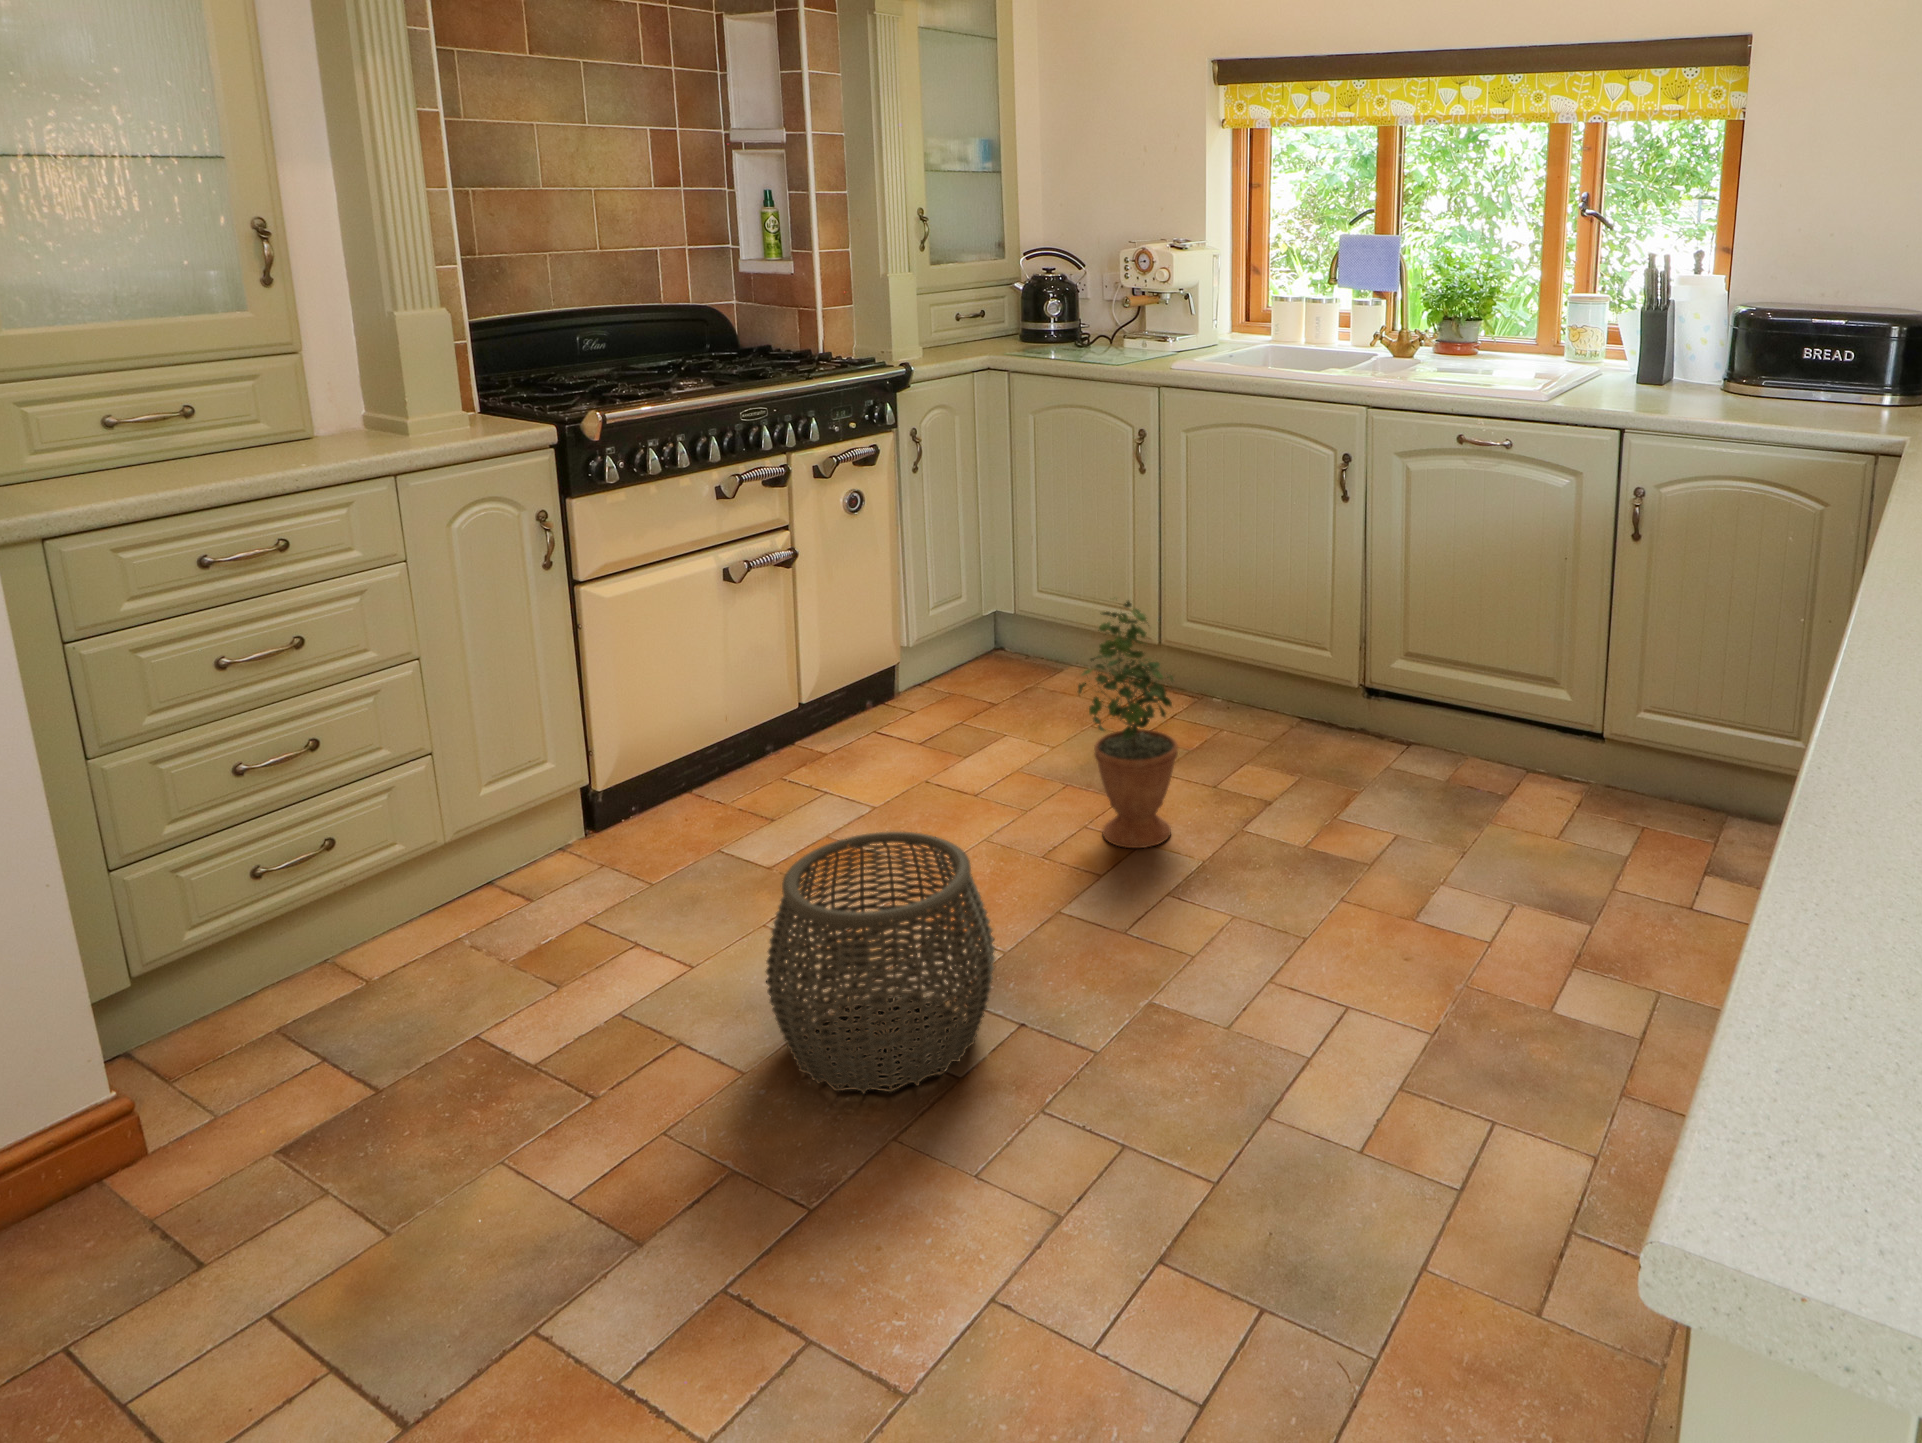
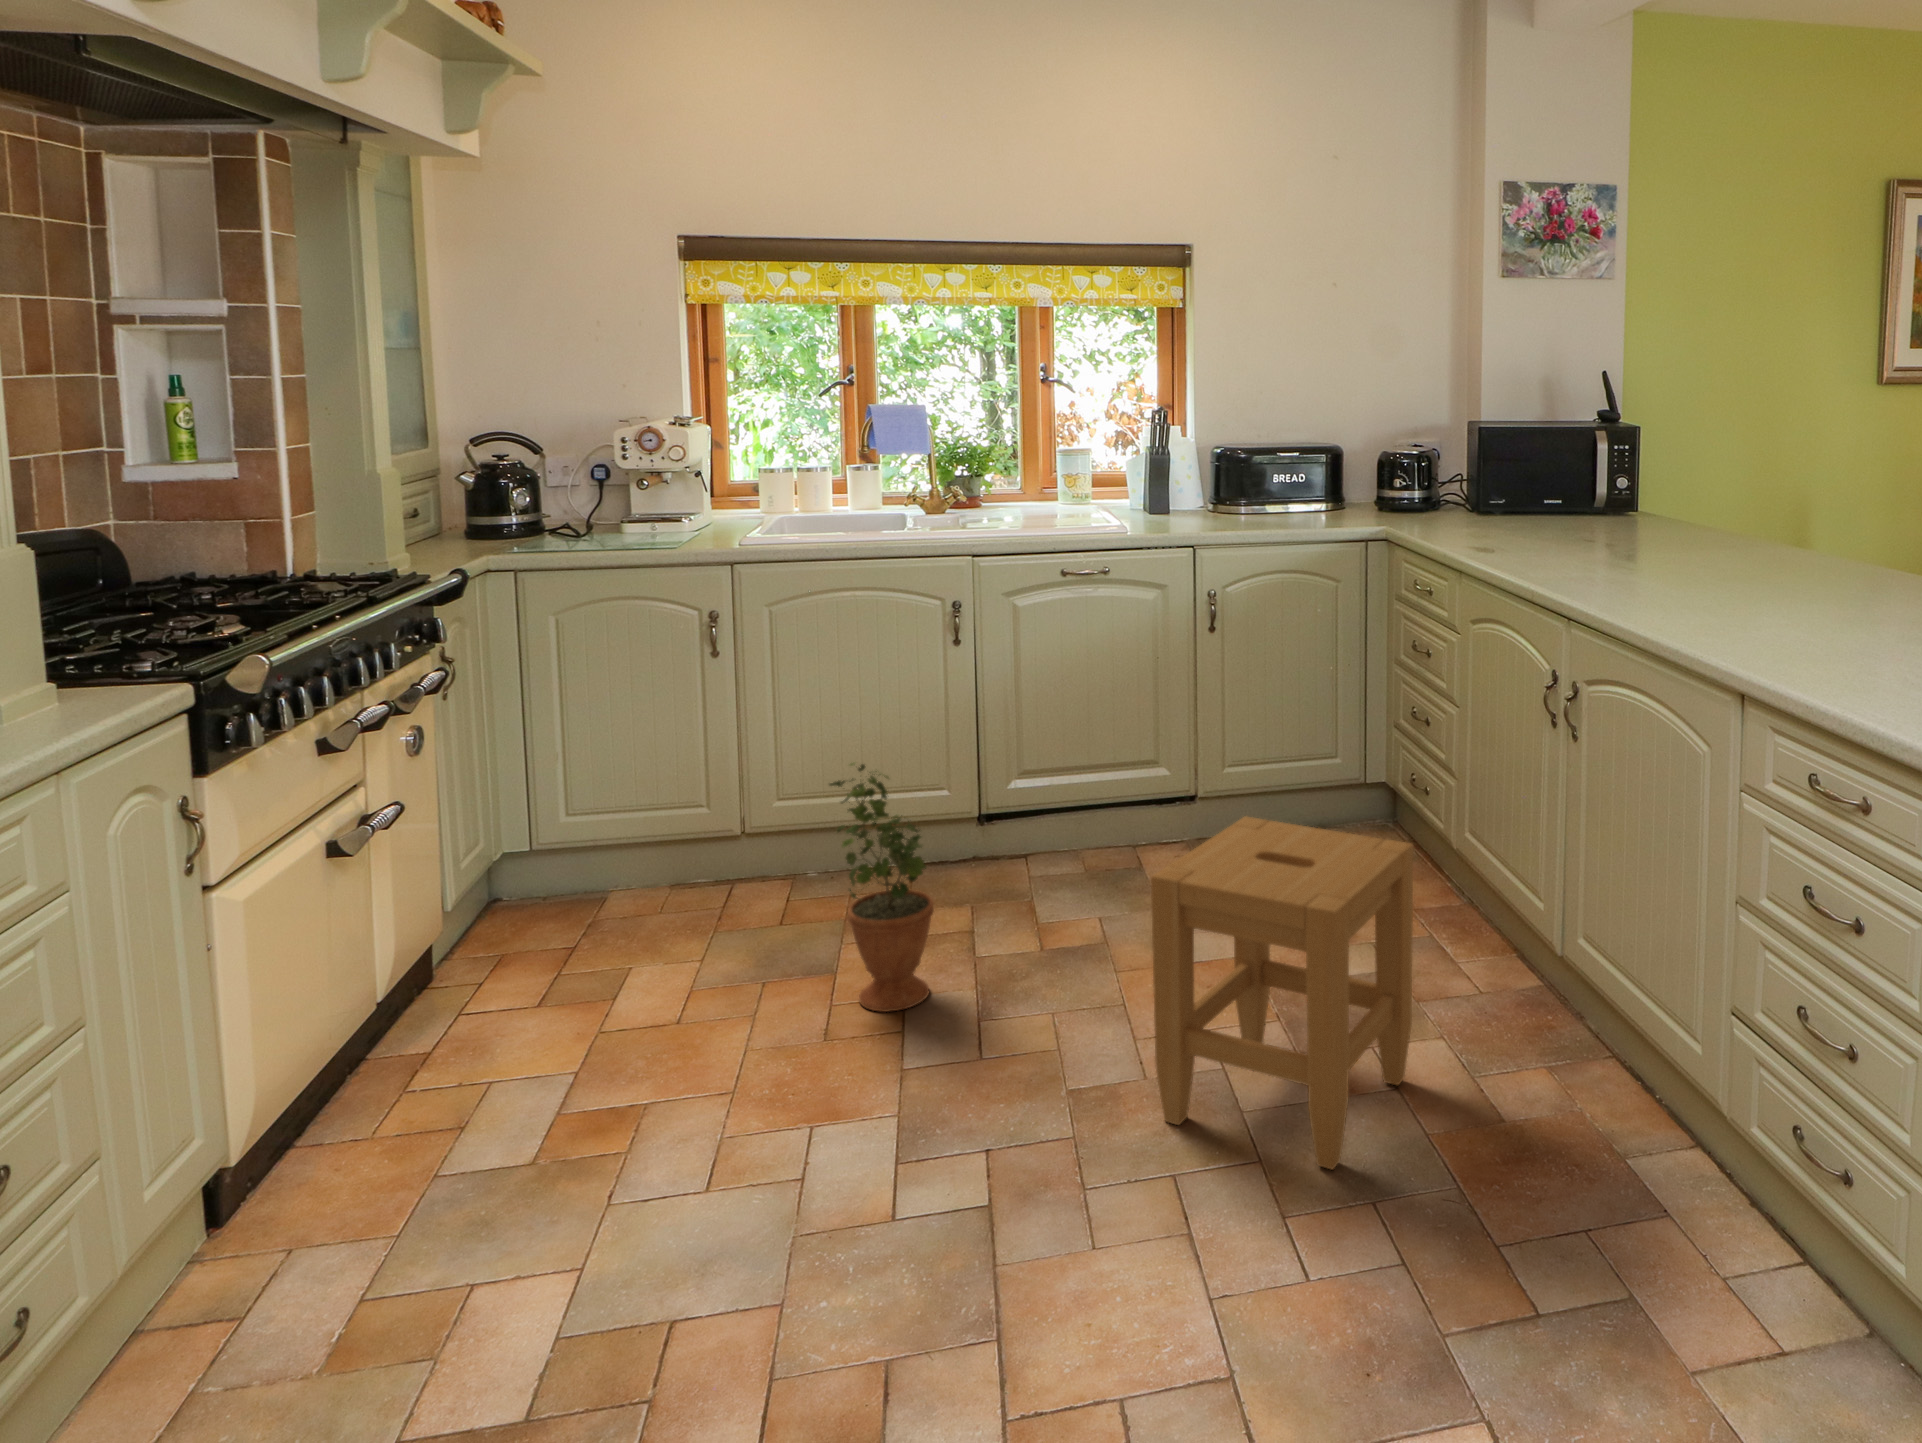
stool: none [1177,757,1499,1187] -> present [1151,817,1413,1169]
woven basket: present [765,832,995,1094] -> none [789,1007,1029,1292]

